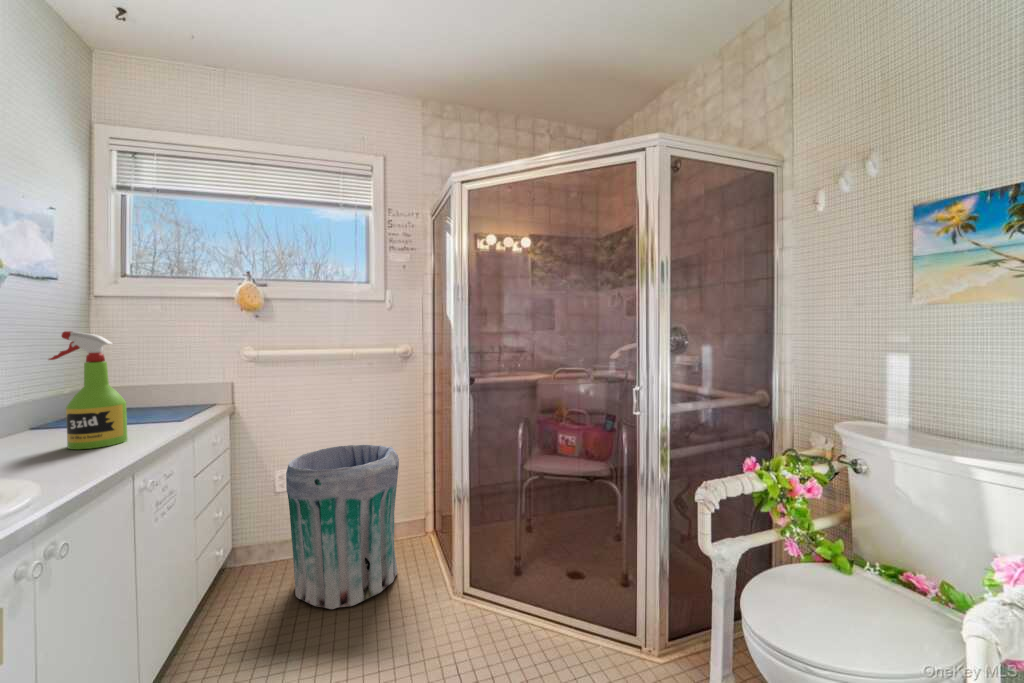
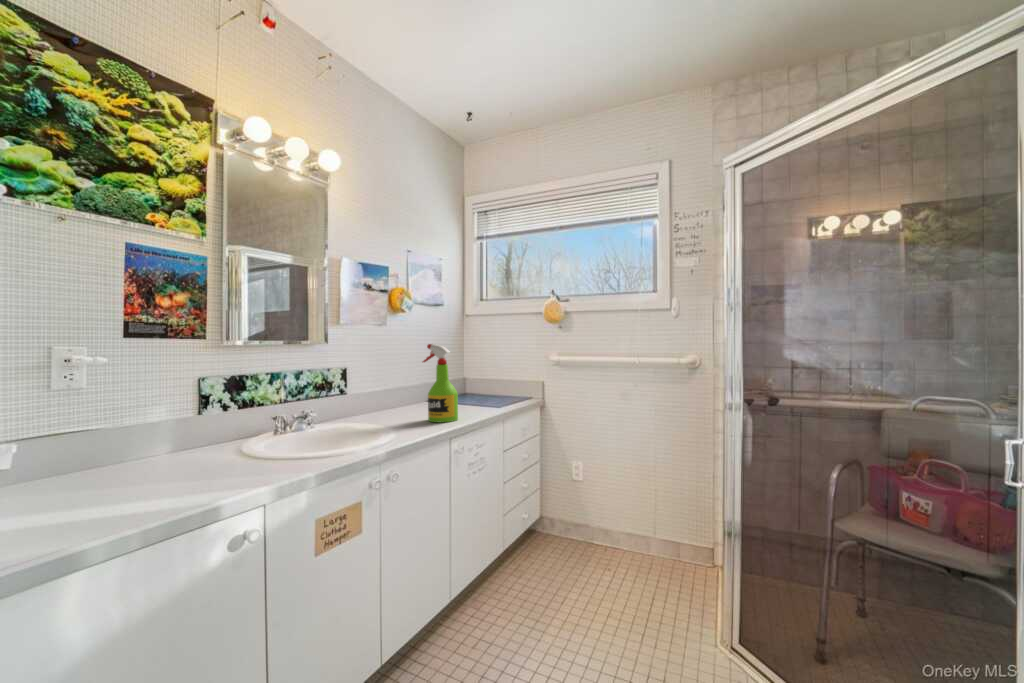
trash can: present [286,445,399,609] -> none [569,451,672,606]

